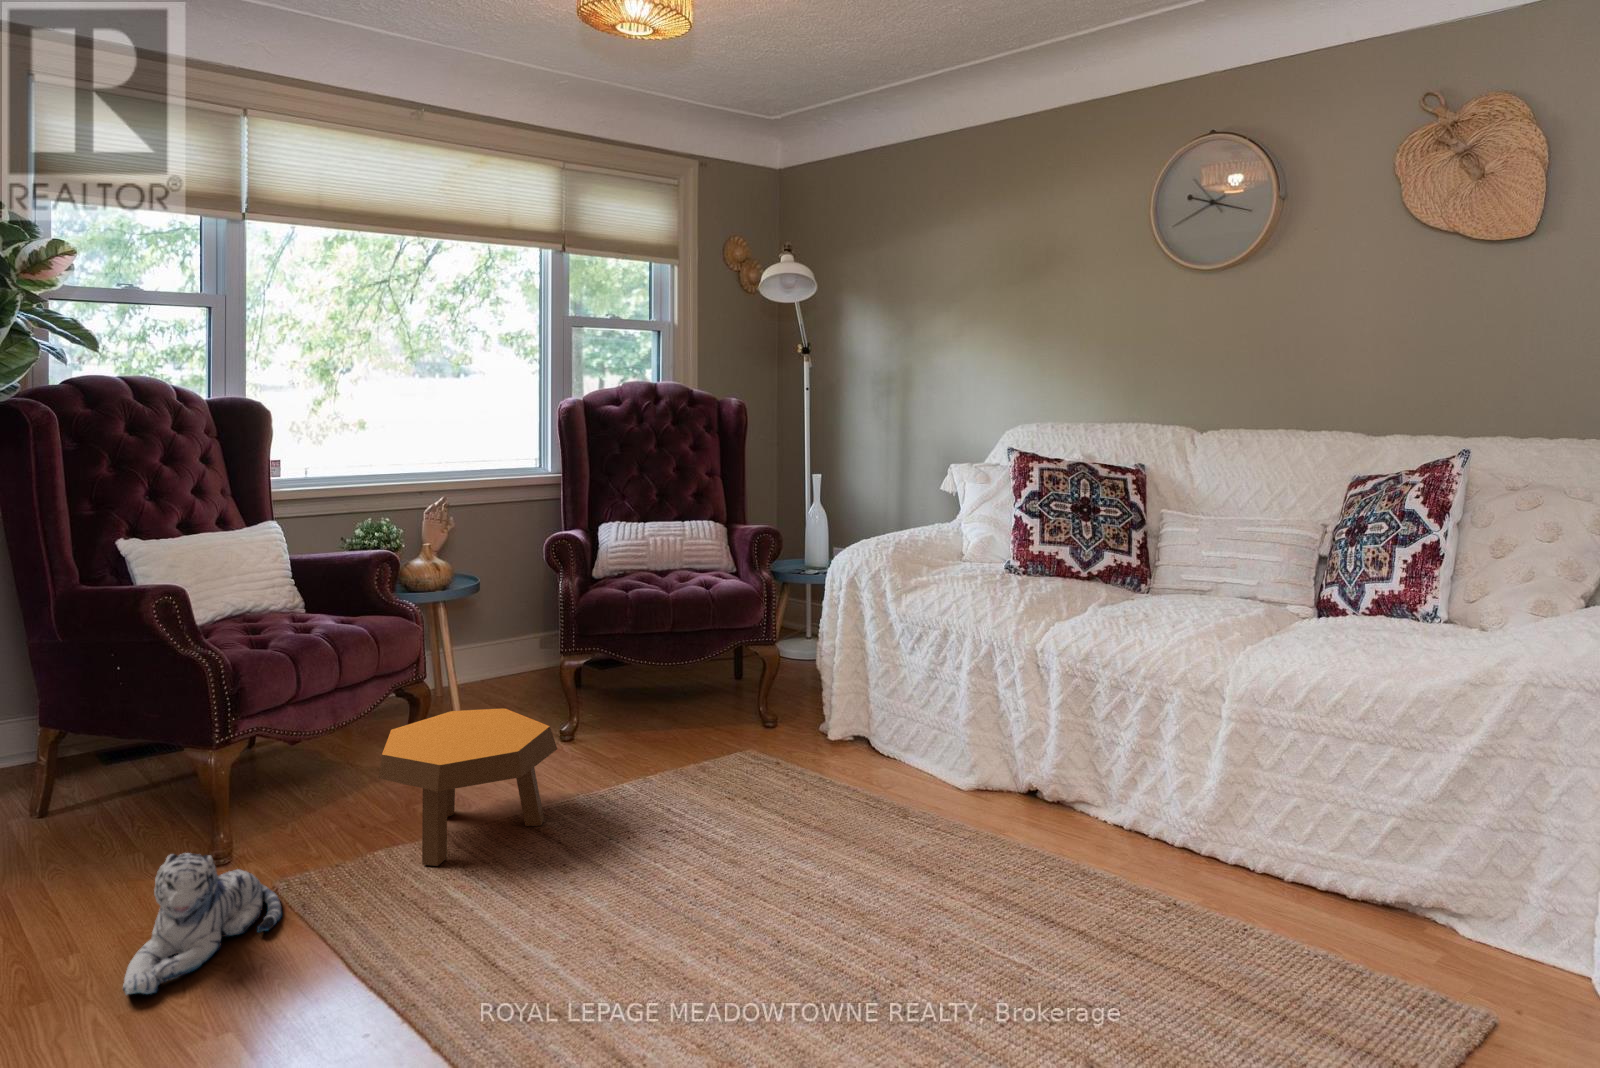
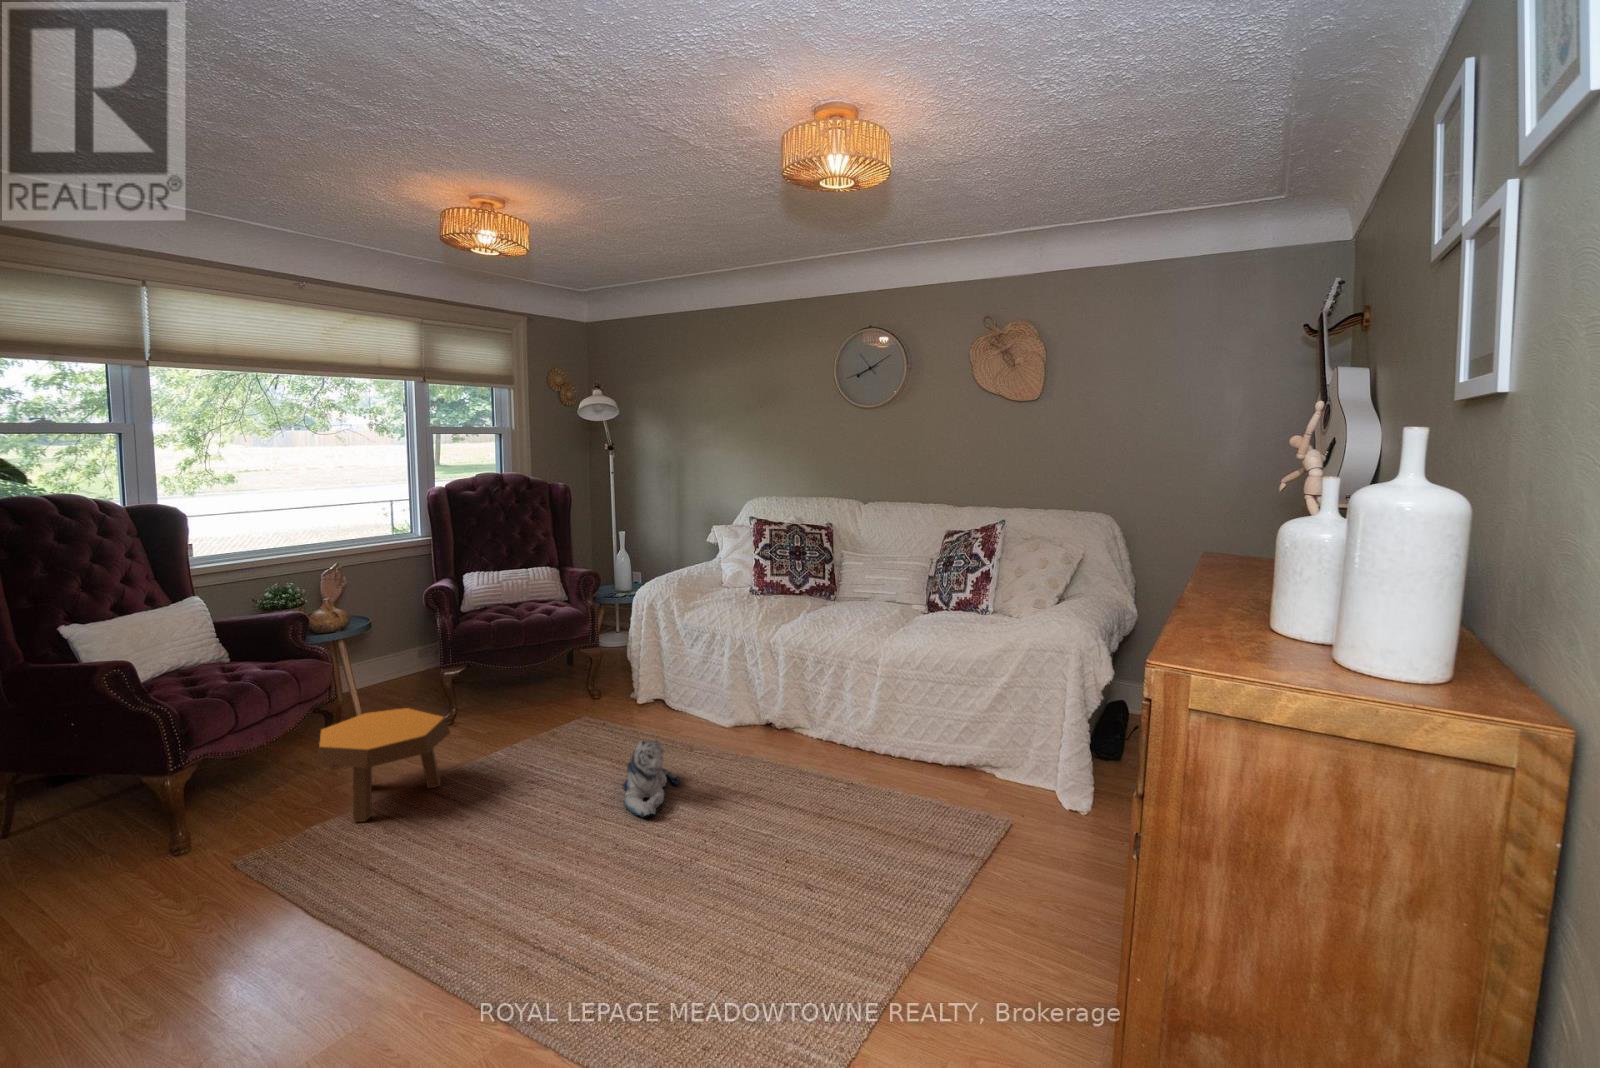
plush toy: present [123,853,282,995] -> present [623,741,680,817]

